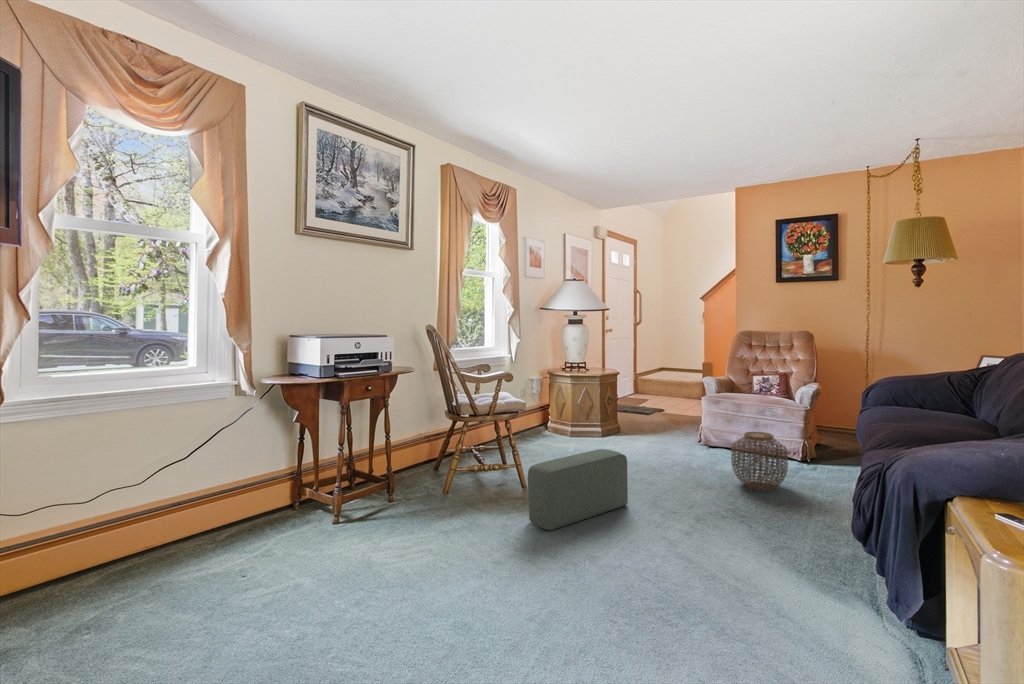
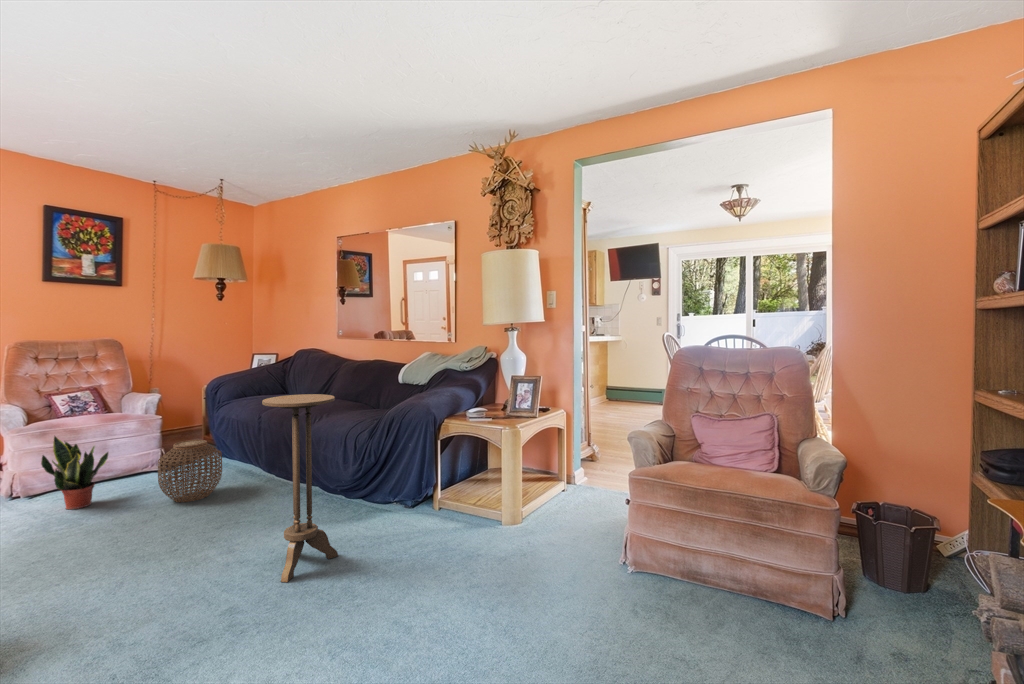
side table: none [615,396,681,575] -> present [262,394,338,582]
potted plant: none [693,404,732,464] -> present [41,436,108,509]
pouf: present [528,449,628,530] -> none [78,499,153,656]

